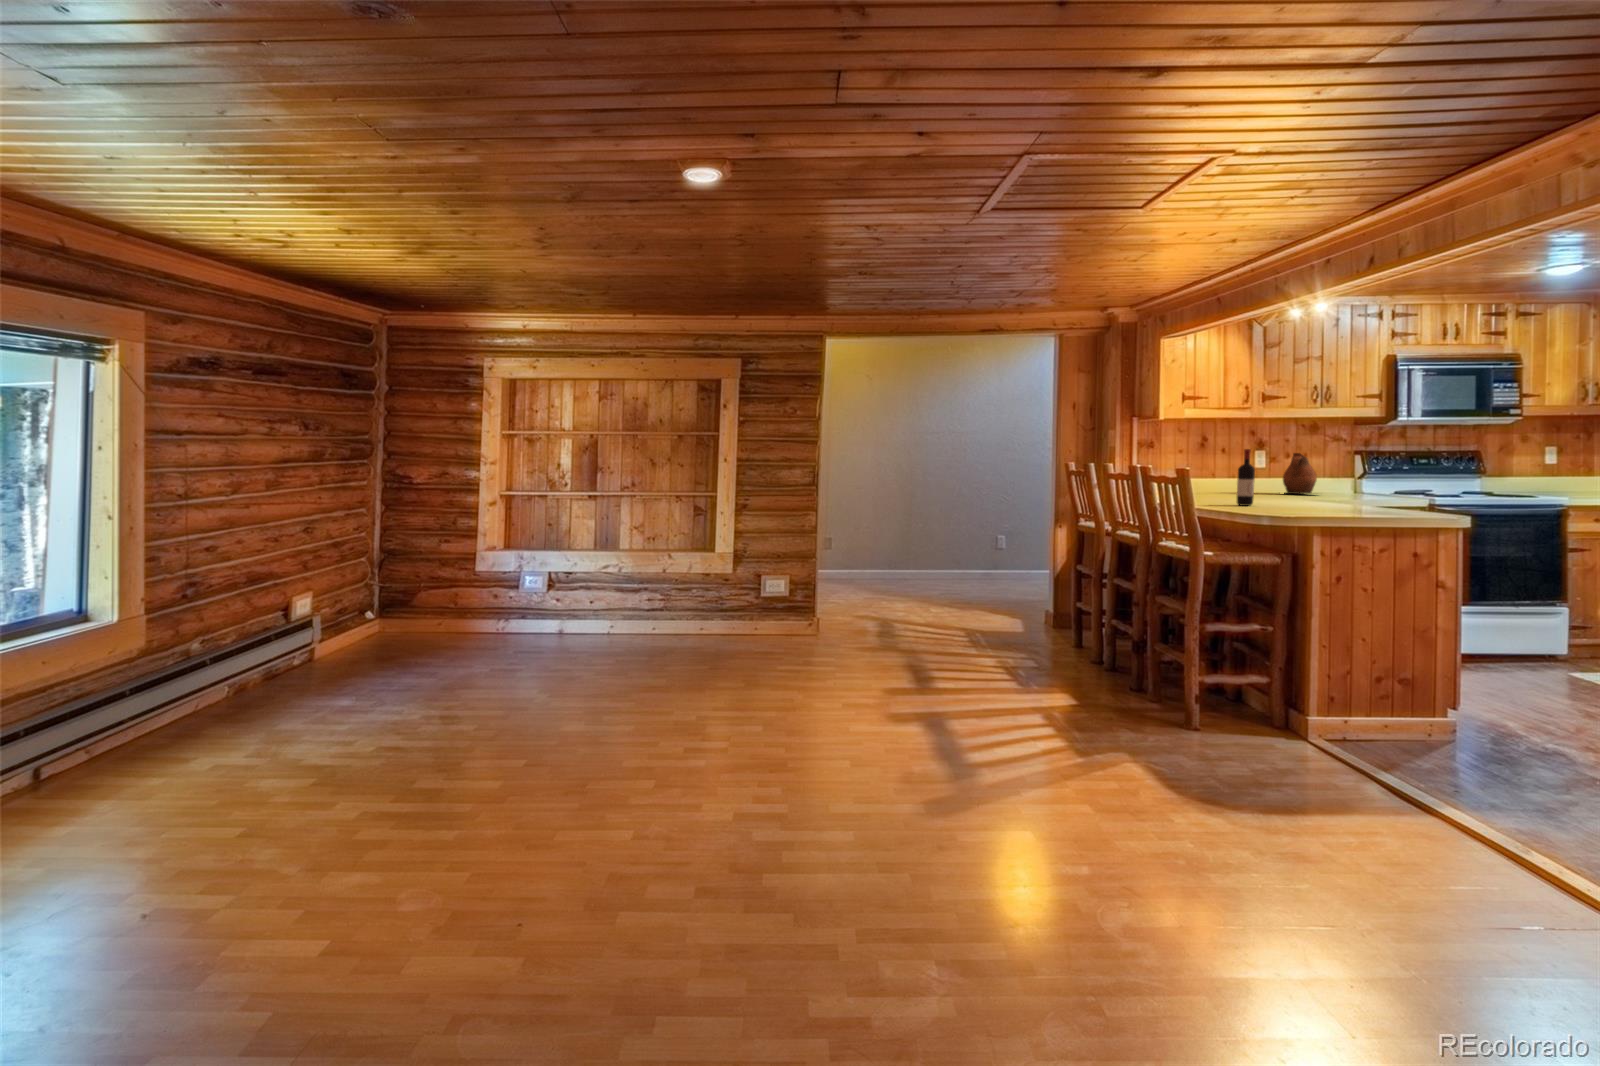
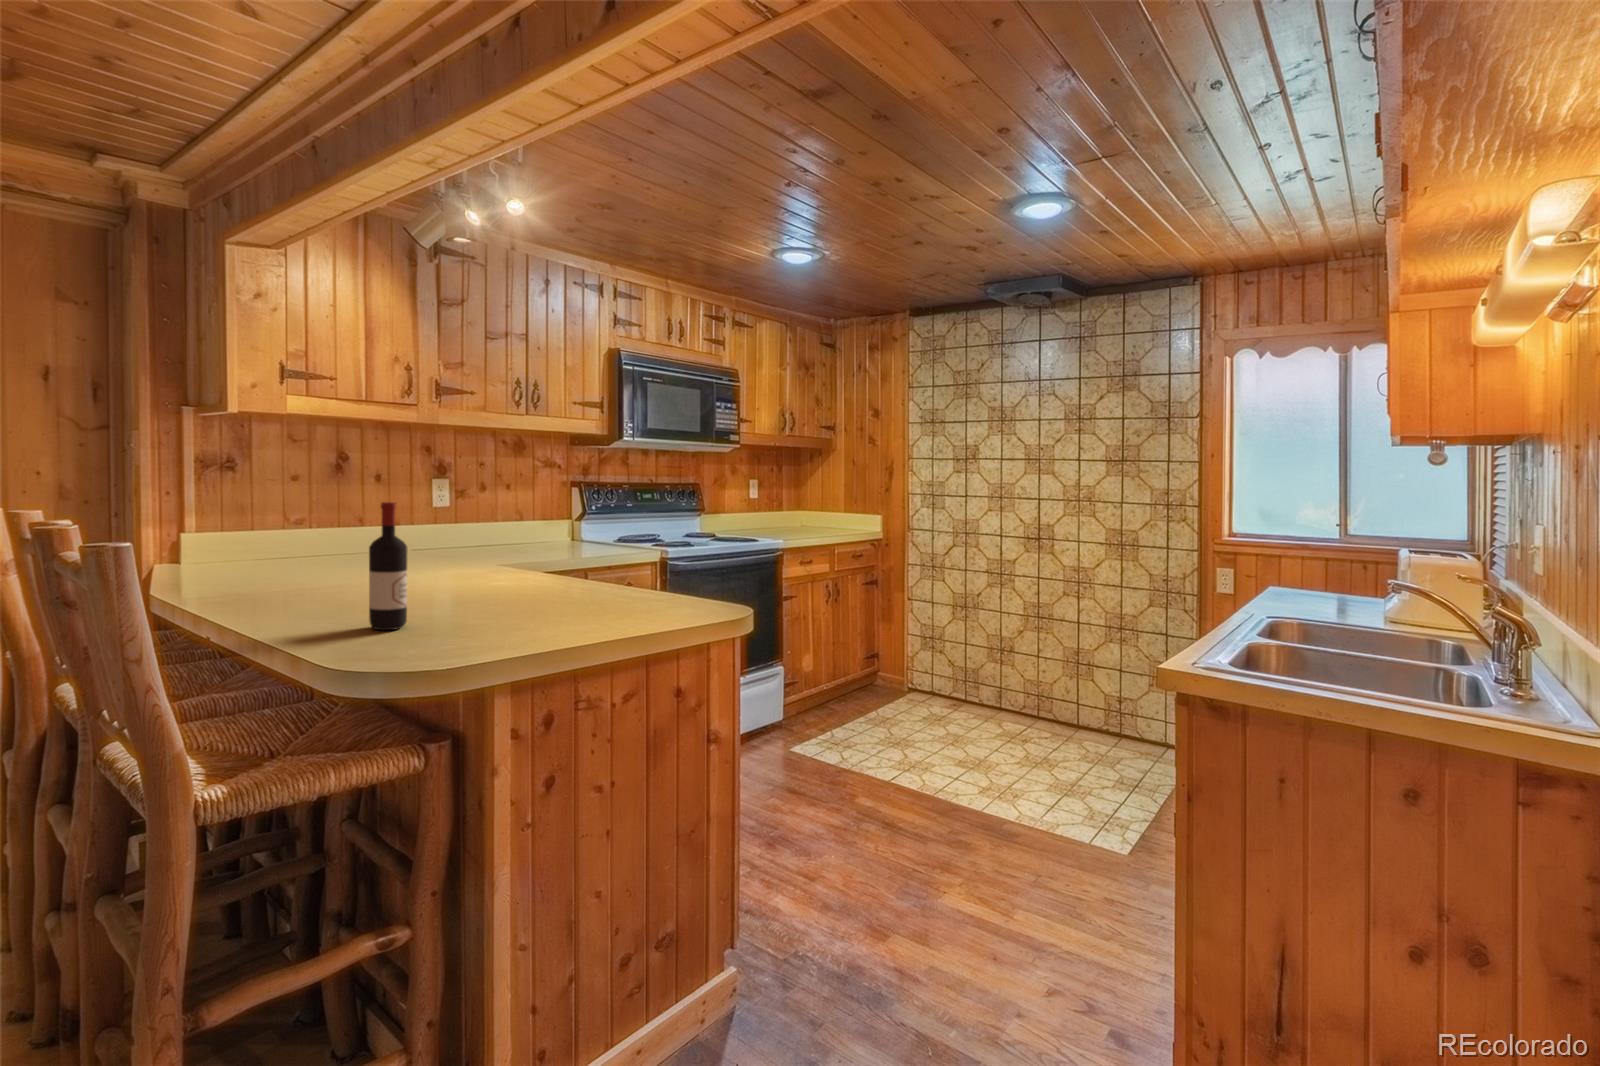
ceramic pitcher: present [1283,453,1317,494] -> none [468,483,534,549]

